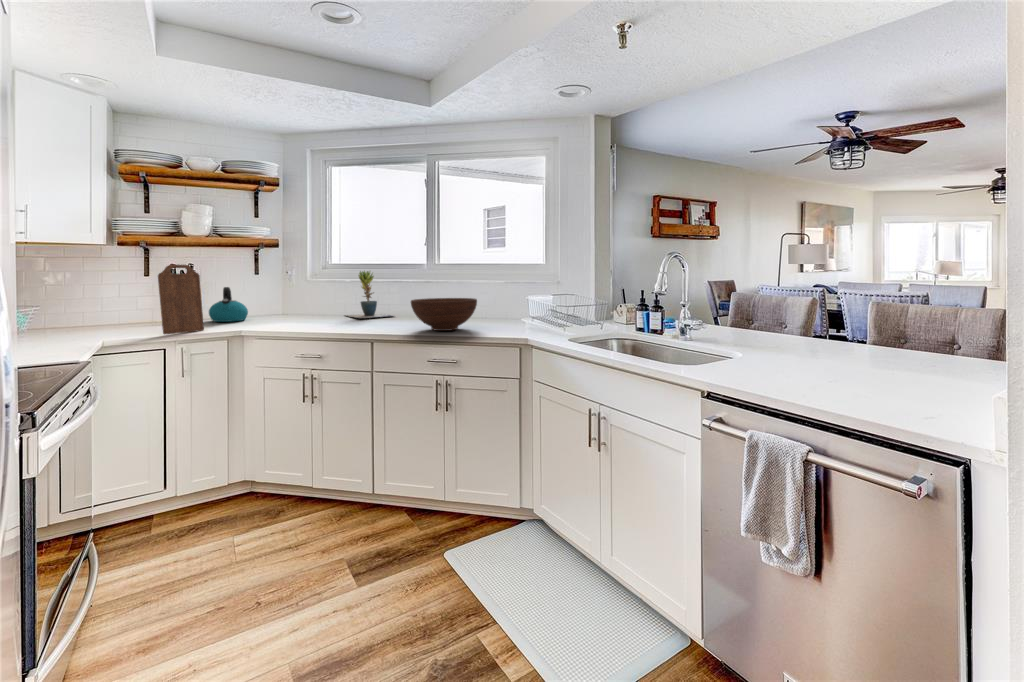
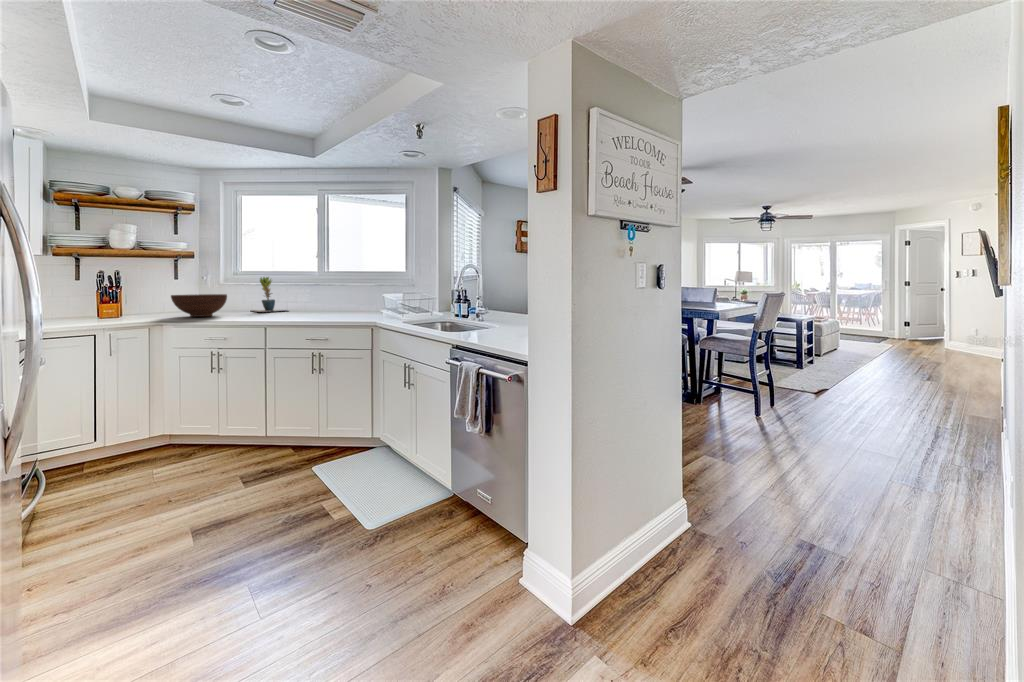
cutting board: present [158,265,204,334] -> none [88,269,129,322]
kettle: present [209,287,248,322] -> none [134,288,168,315]
fruit bowl: present [411,298,477,331] -> present [171,294,227,317]

